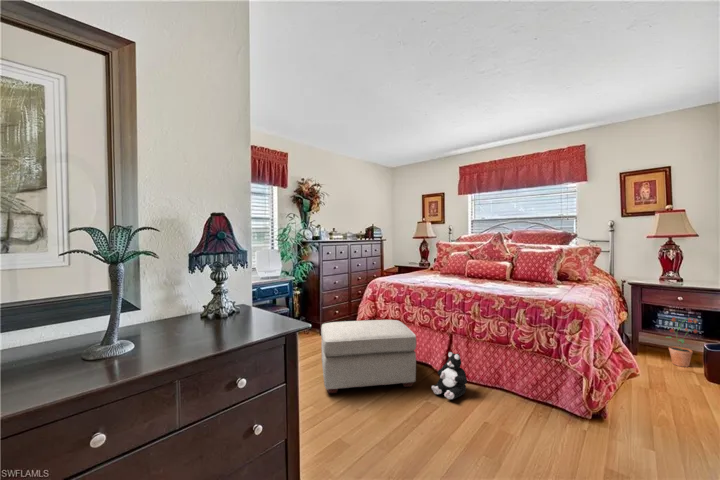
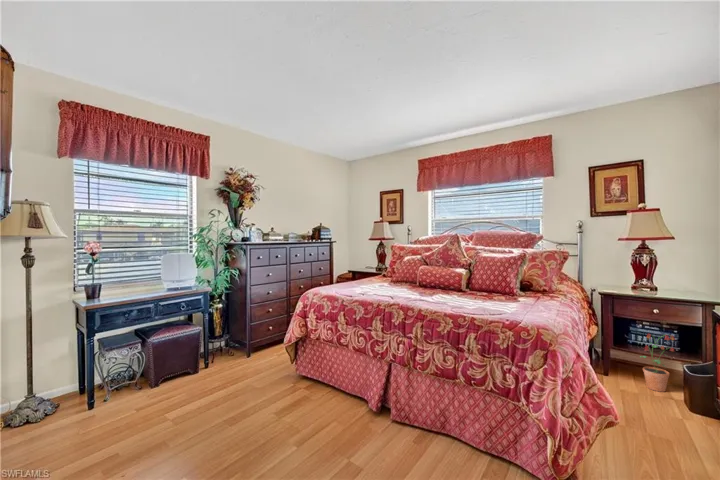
ottoman: present [321,320,416,393] -> none [212,344,342,453]
plush toy: present [432,352,467,399] -> none [358,389,404,457]

